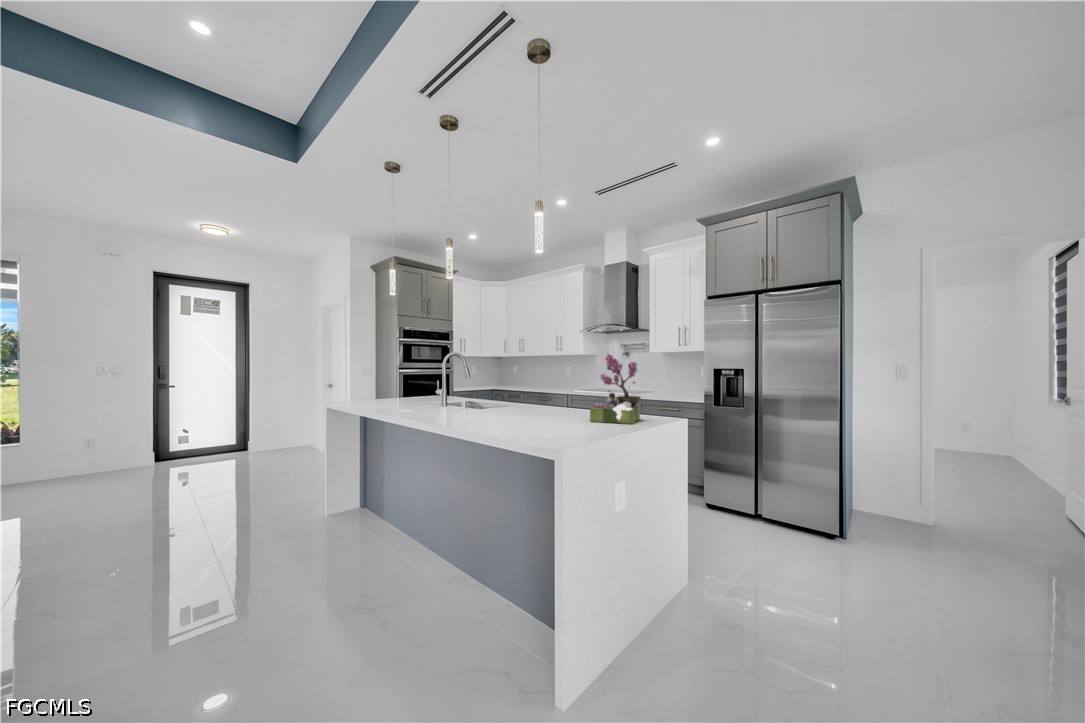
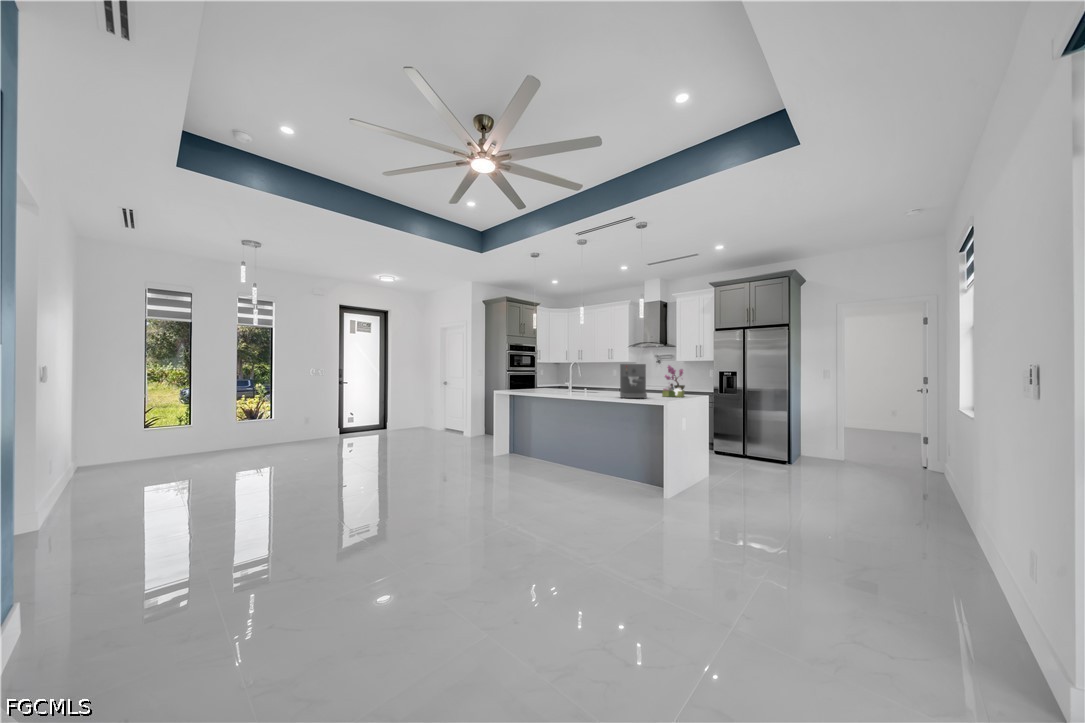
coffee maker: none [477,350,545,433] -> present [620,364,647,398]

